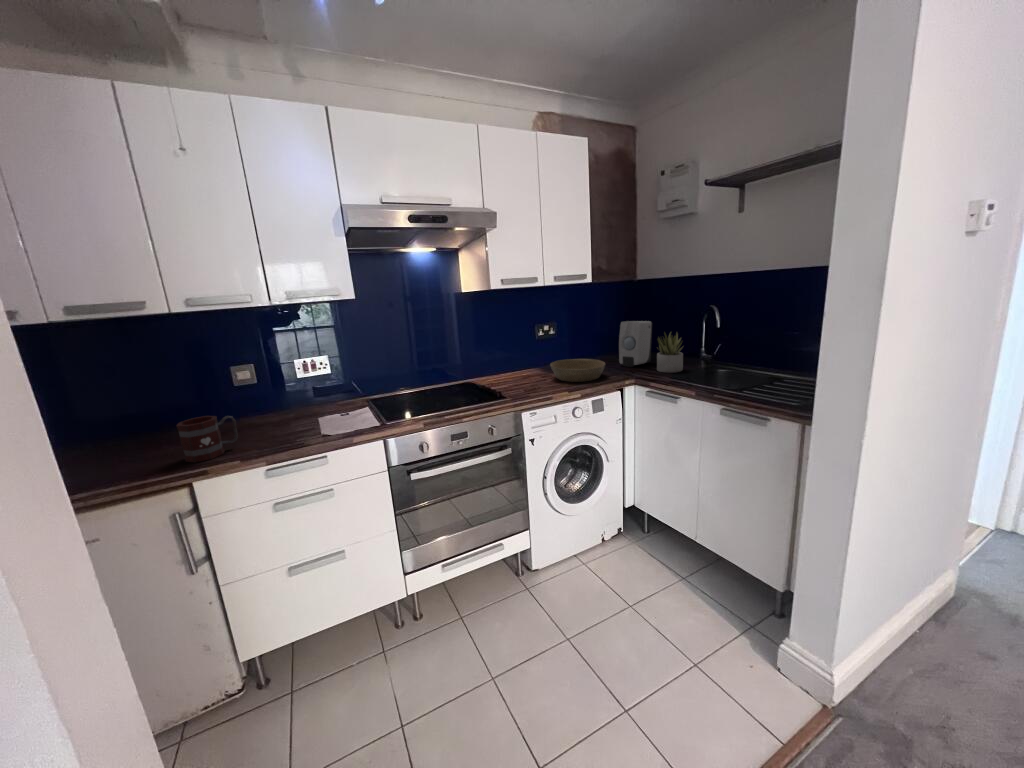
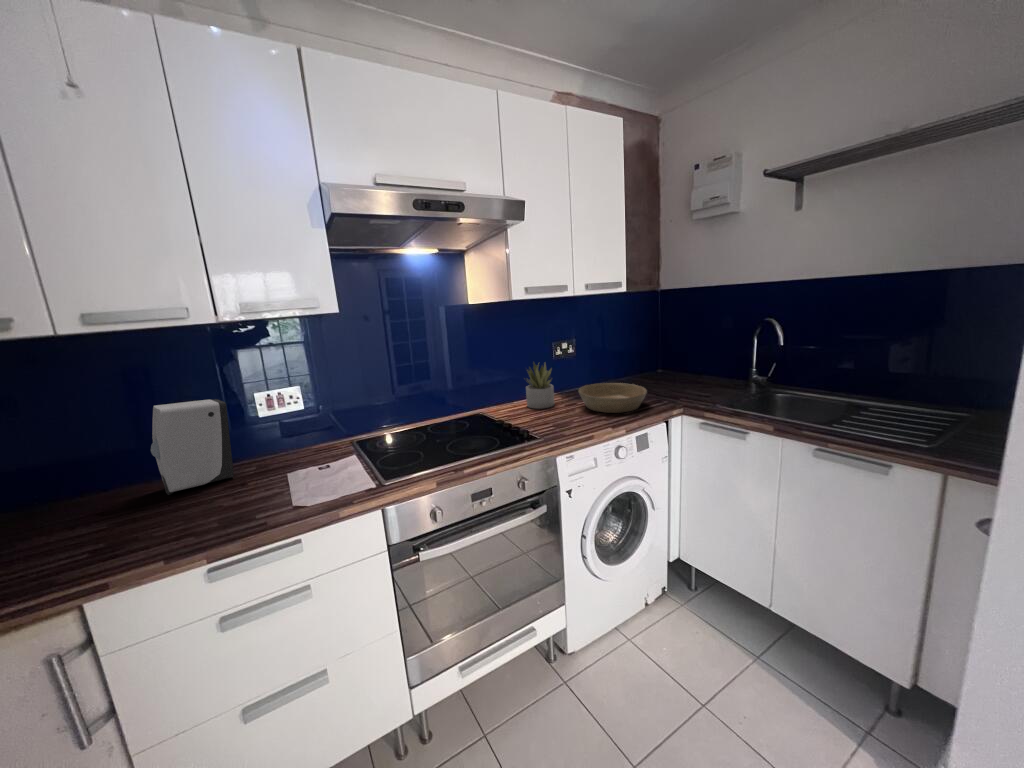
soap dispenser: present [619,321,652,367] -> present [151,399,234,495]
succulent plant: present [657,333,683,373] -> present [526,364,554,409]
mug: present [176,416,238,462] -> none [59,487,165,567]

